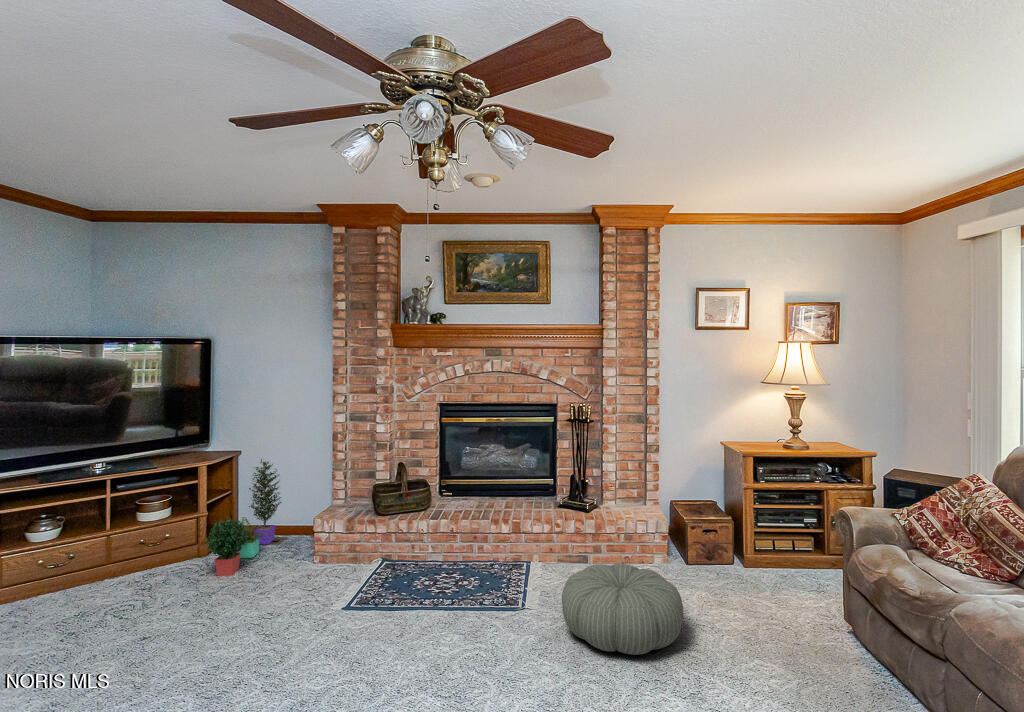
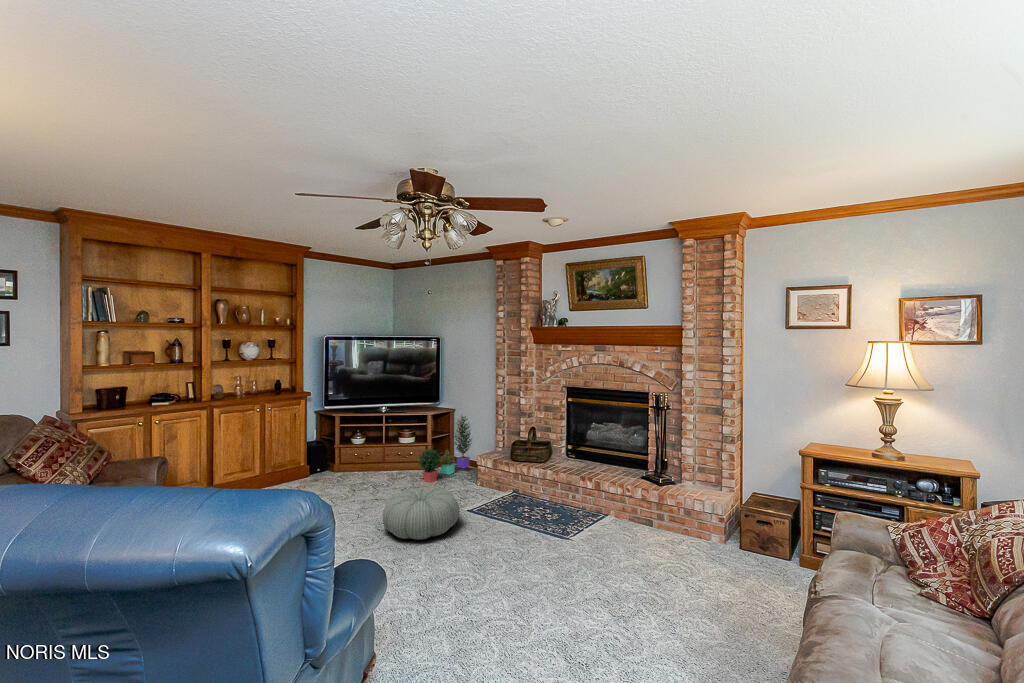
pouf: present [562,563,683,655] -> present [383,487,459,540]

